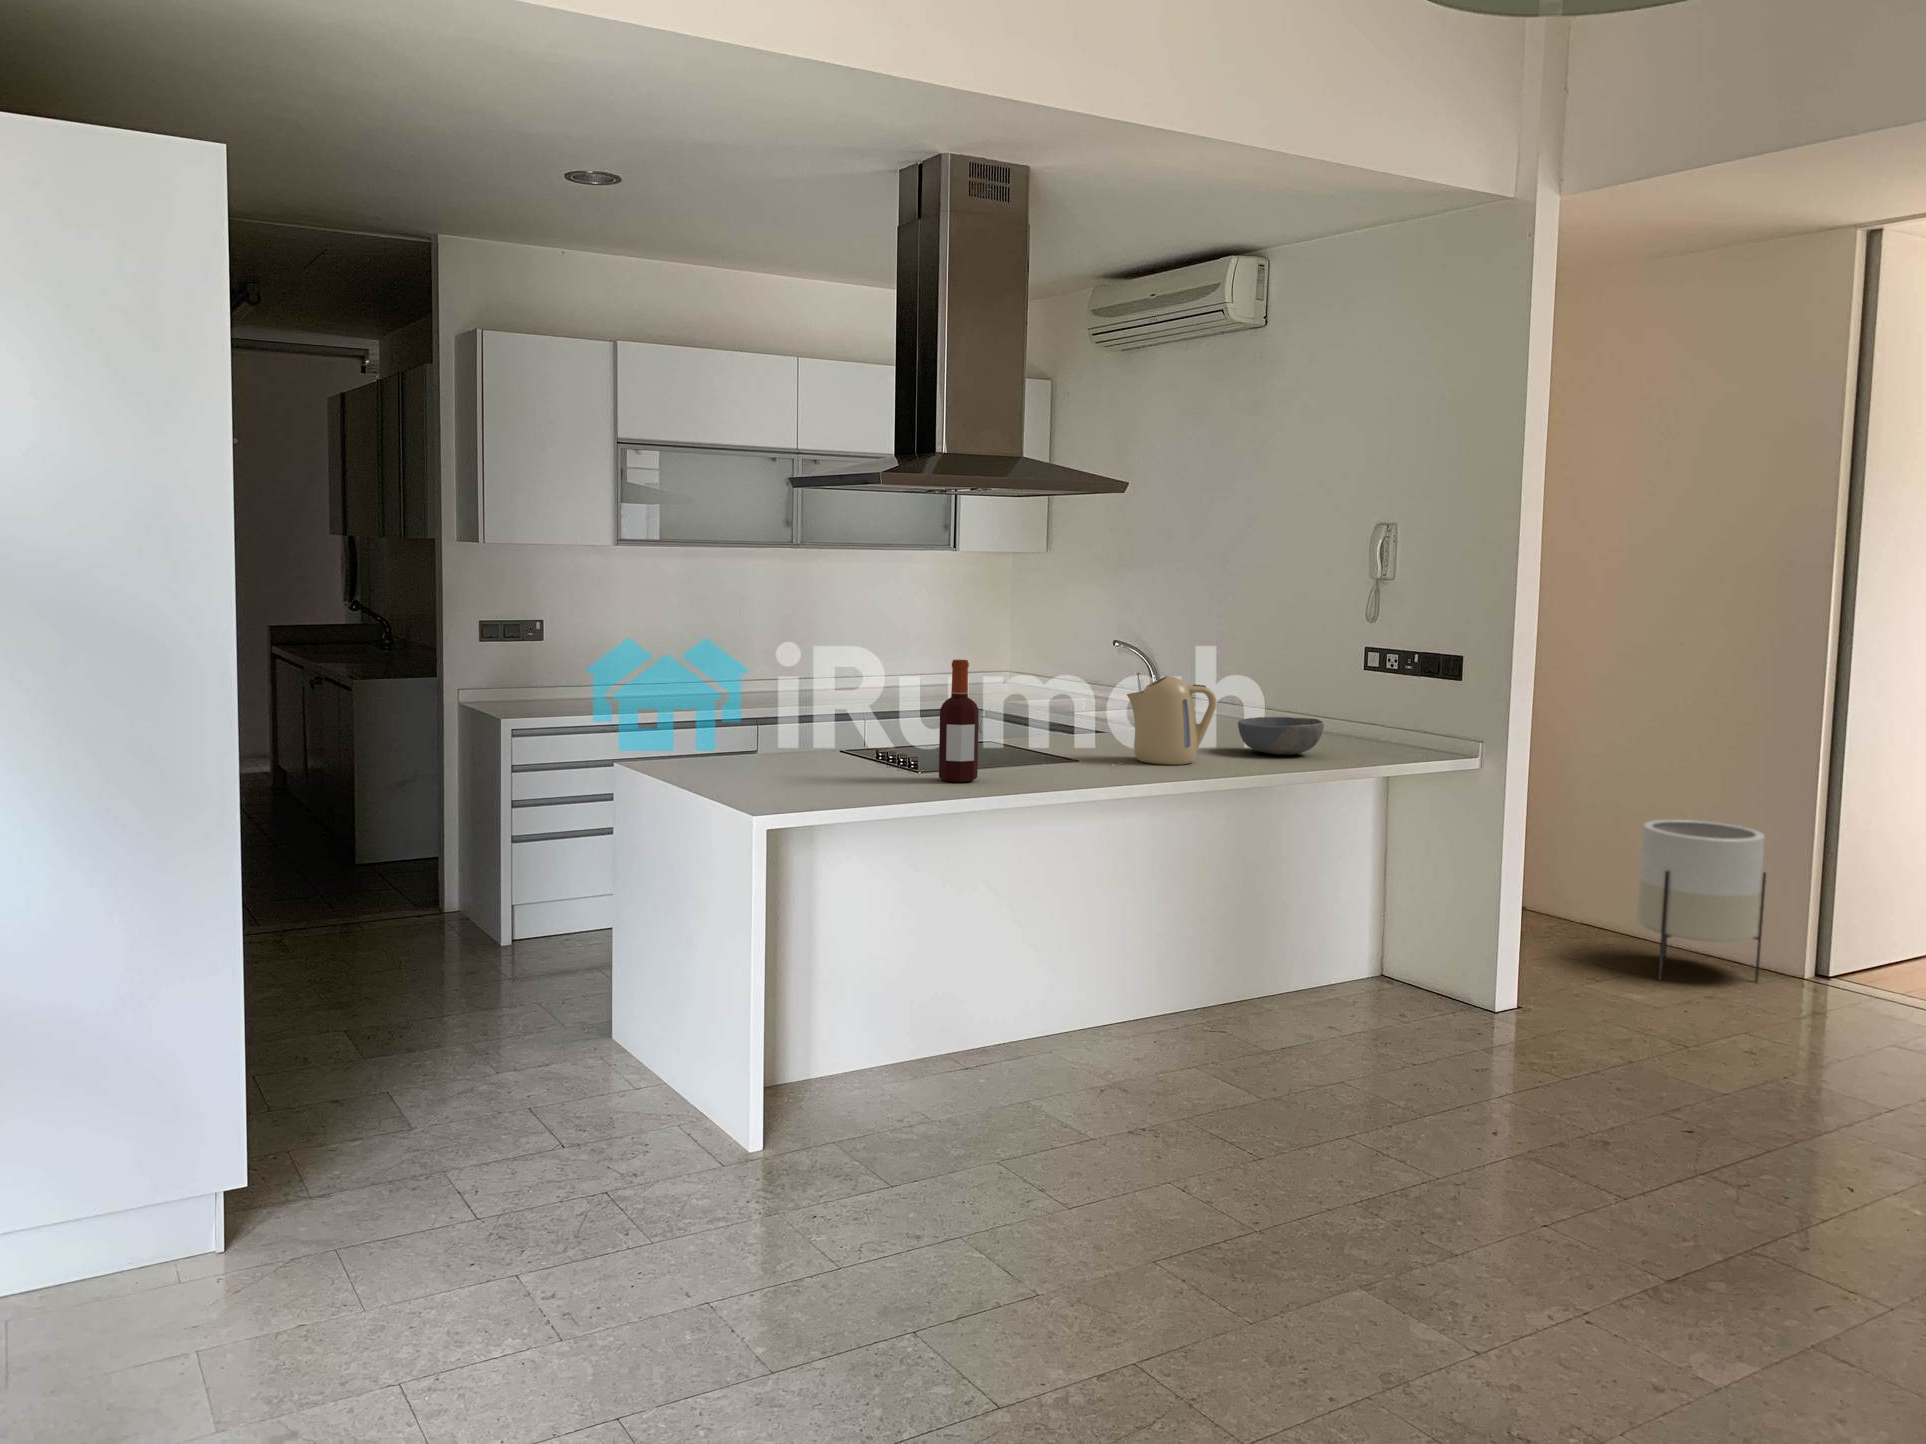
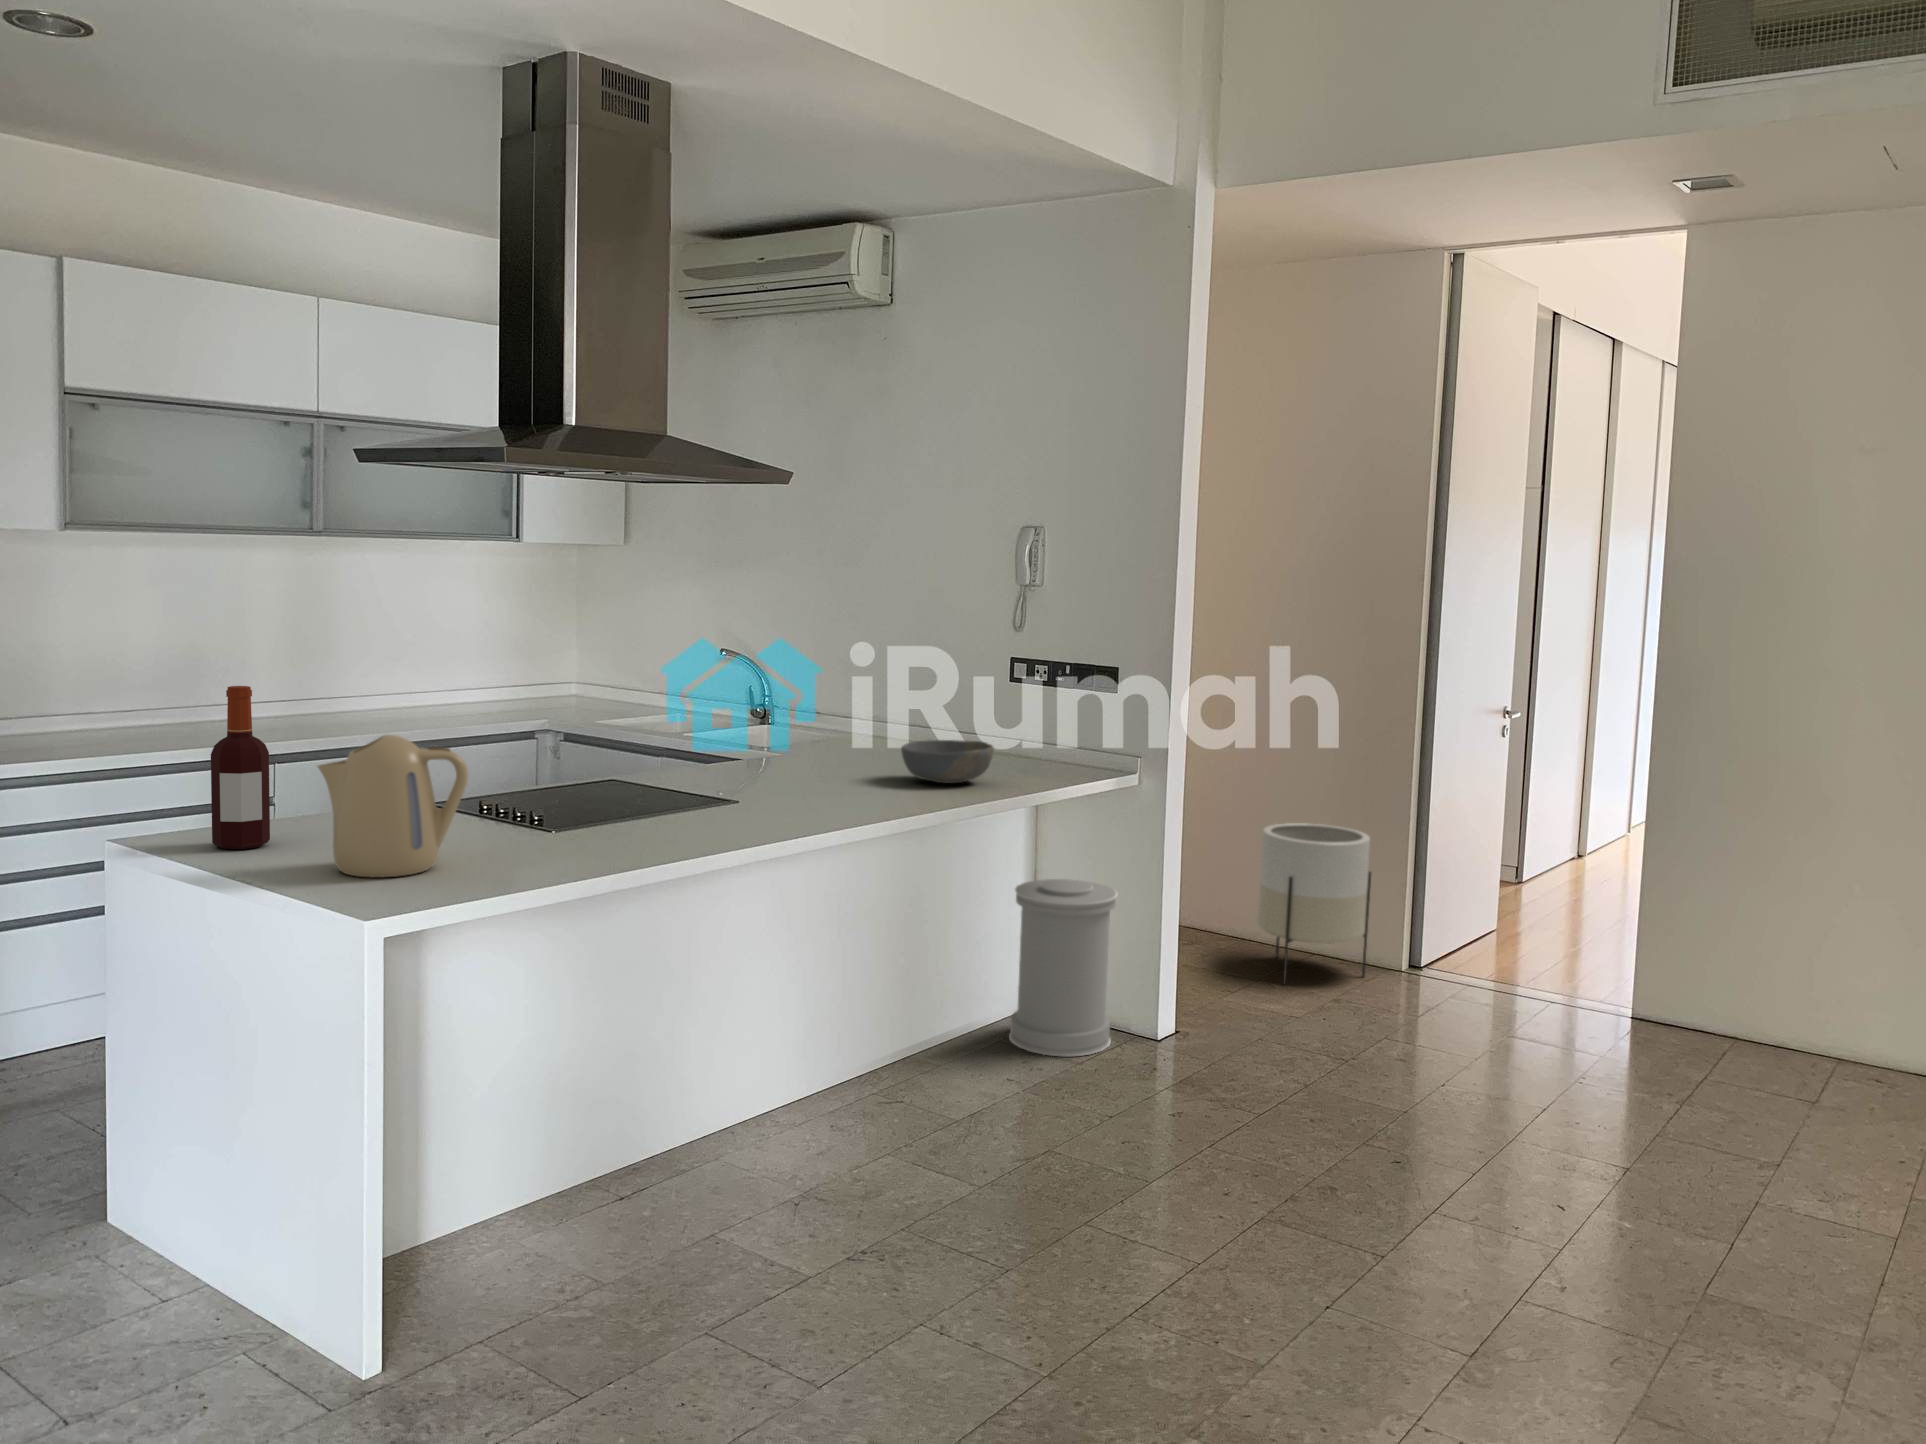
bottle: present [939,660,979,782] -> present [211,686,270,849]
kettle: present [1127,676,1216,765] -> present [318,735,468,877]
trash can: none [1345,852,1453,1016] -> present [1009,879,1117,1056]

